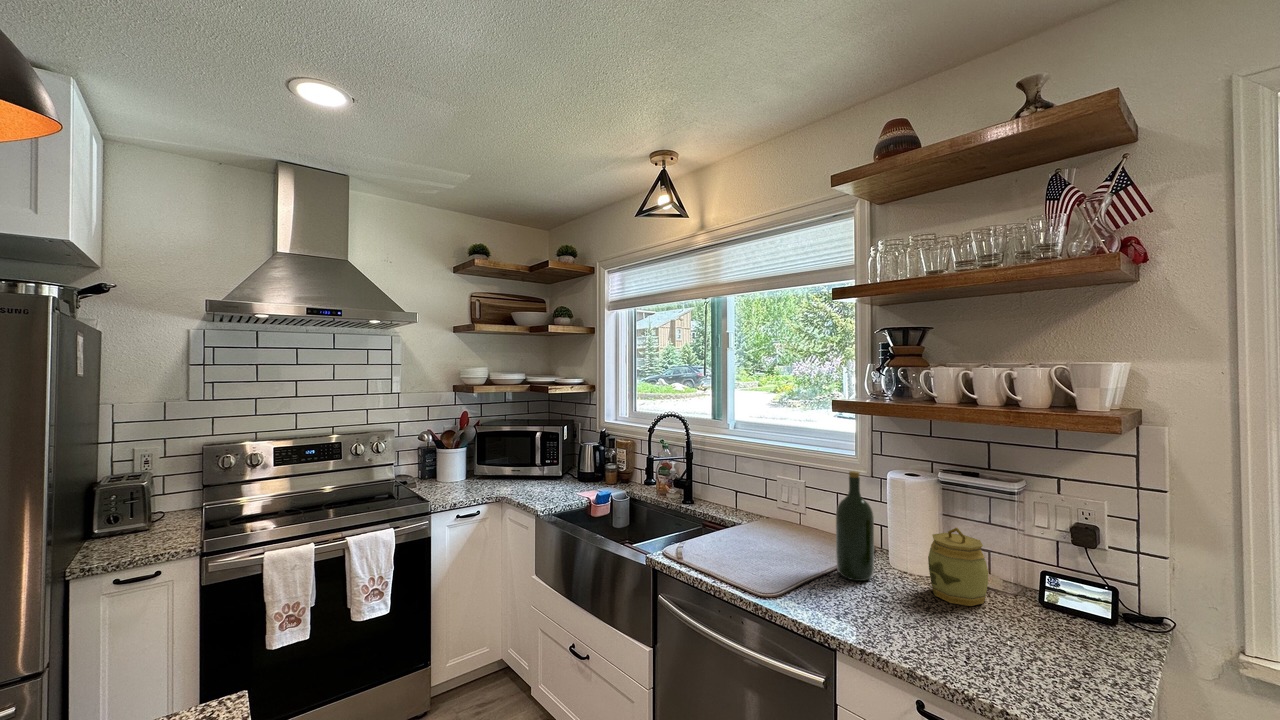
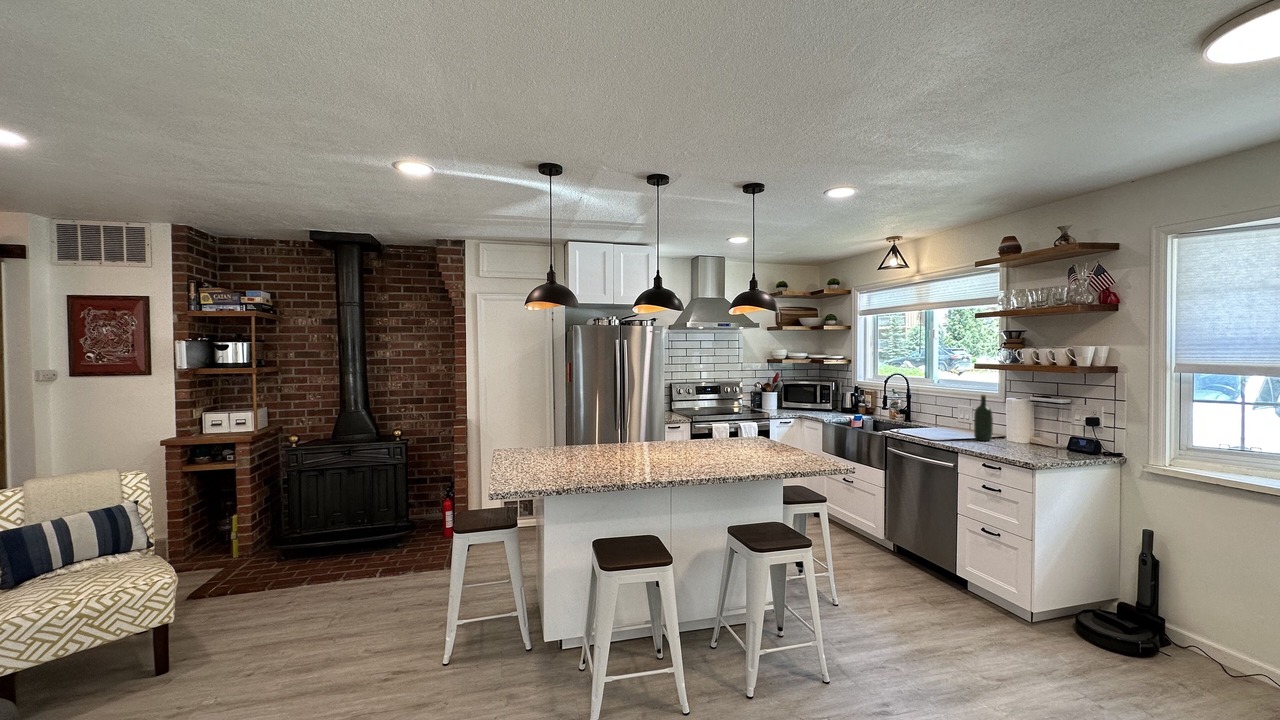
jar: present [928,528,988,606] -> none [1014,417,1043,448]

